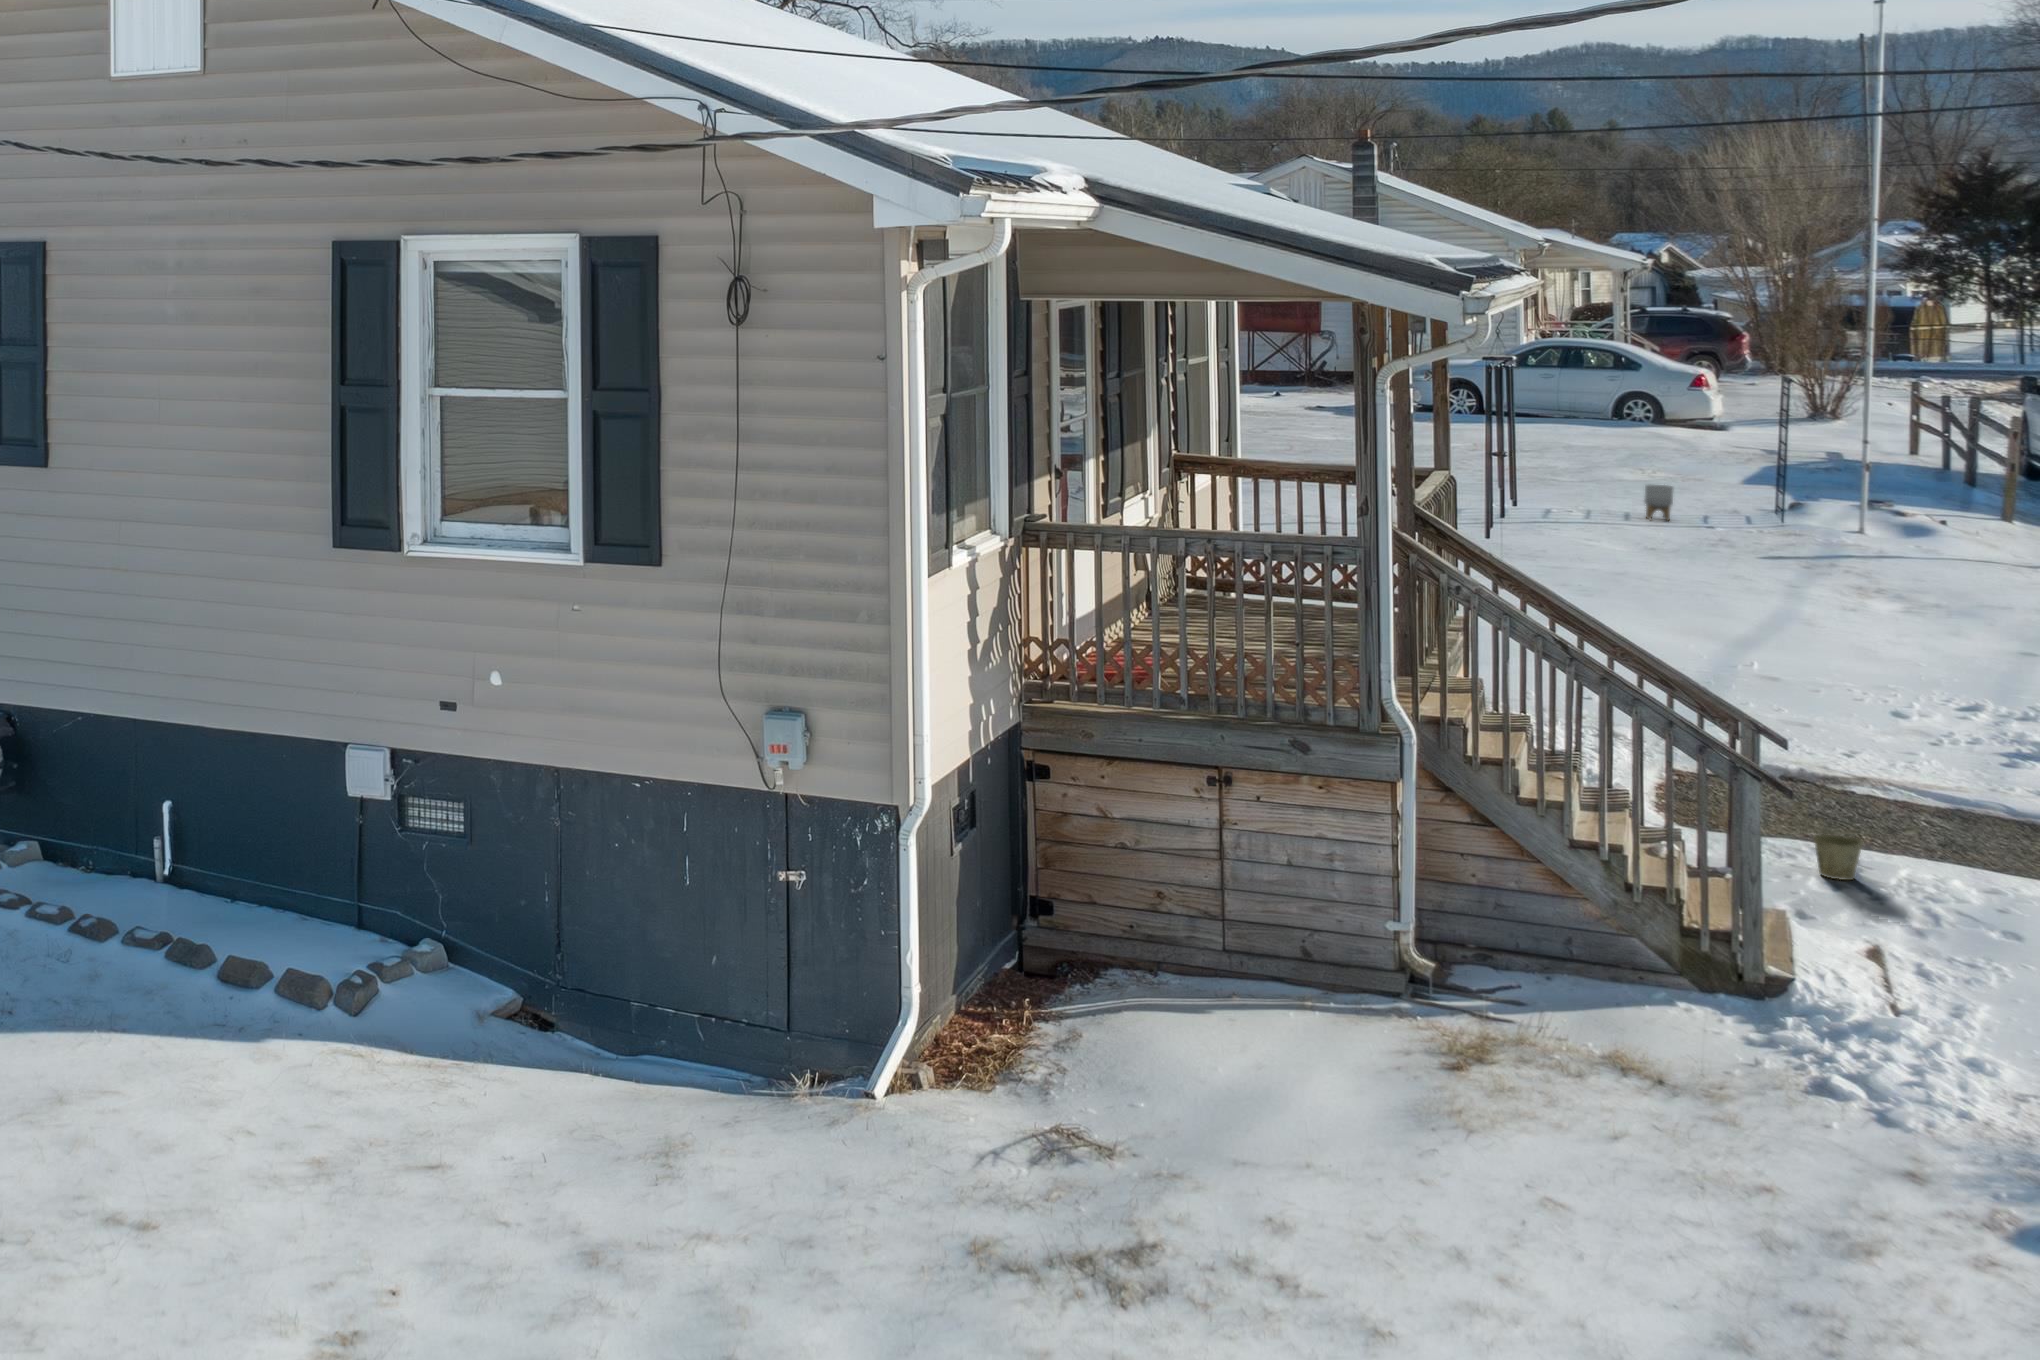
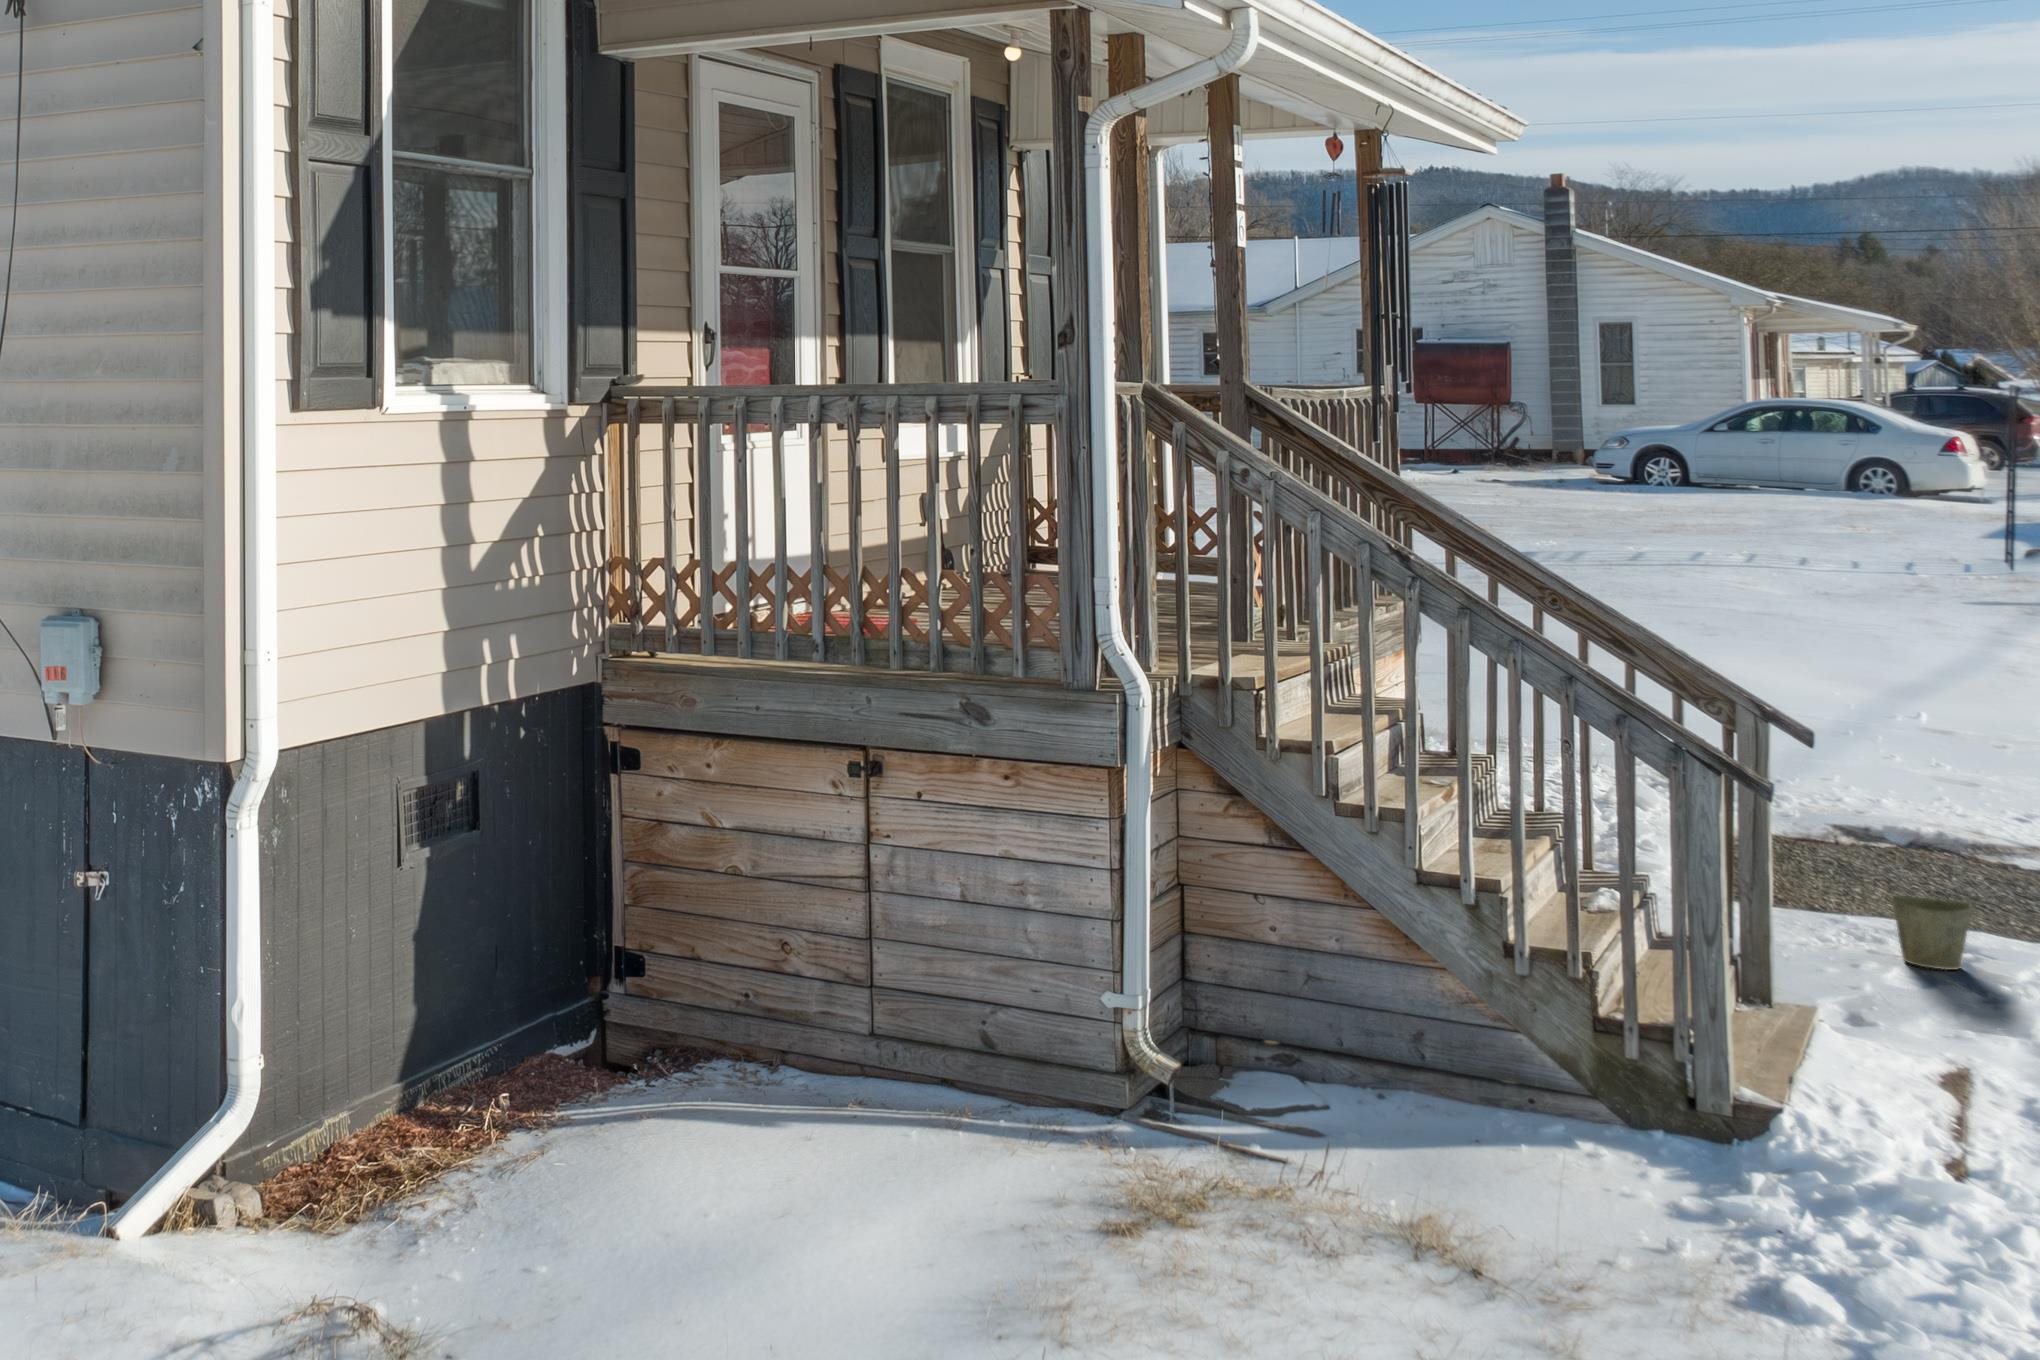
planter: present [1645,485,1674,520] -> none [1839,528,1877,575]

